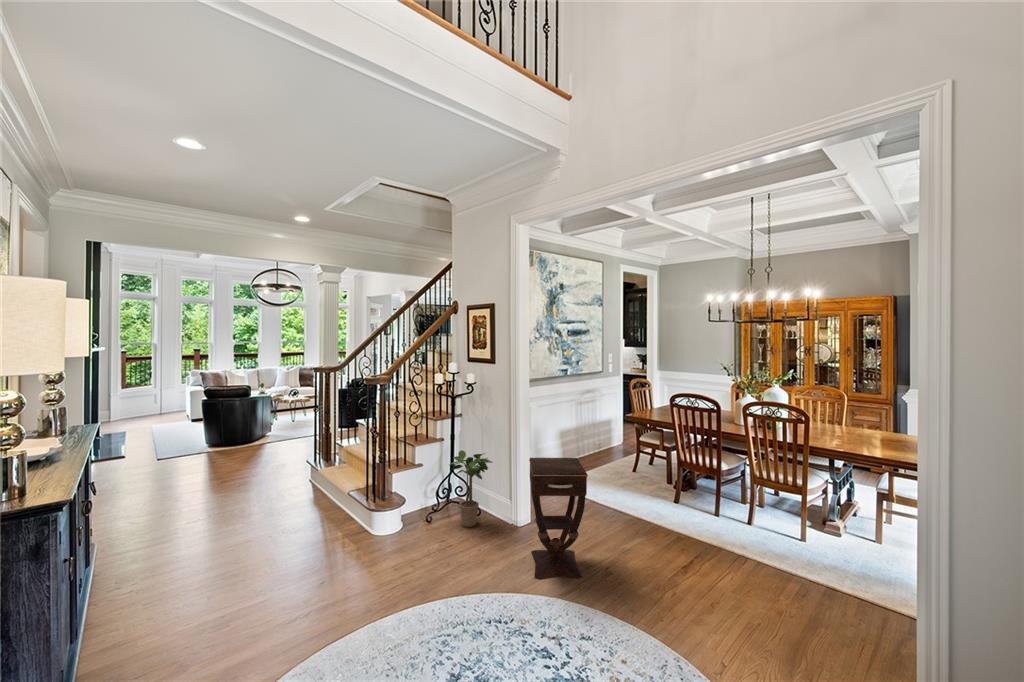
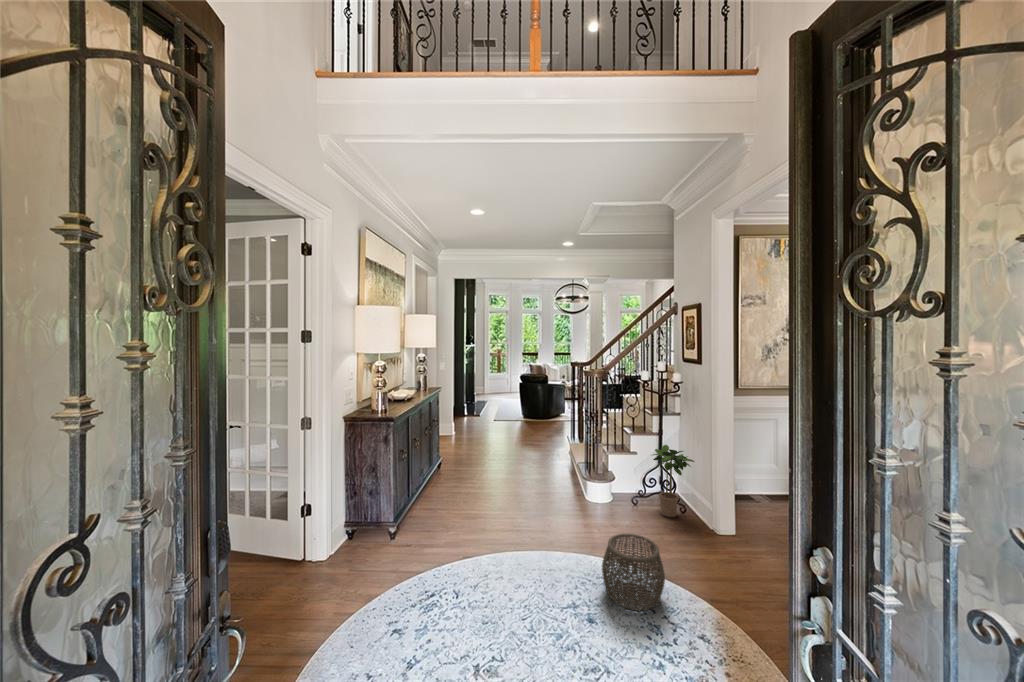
side table: present [529,458,588,579] -> none [693,461,767,597]
woven basket: none [468,557,537,649] -> present [602,534,665,612]

